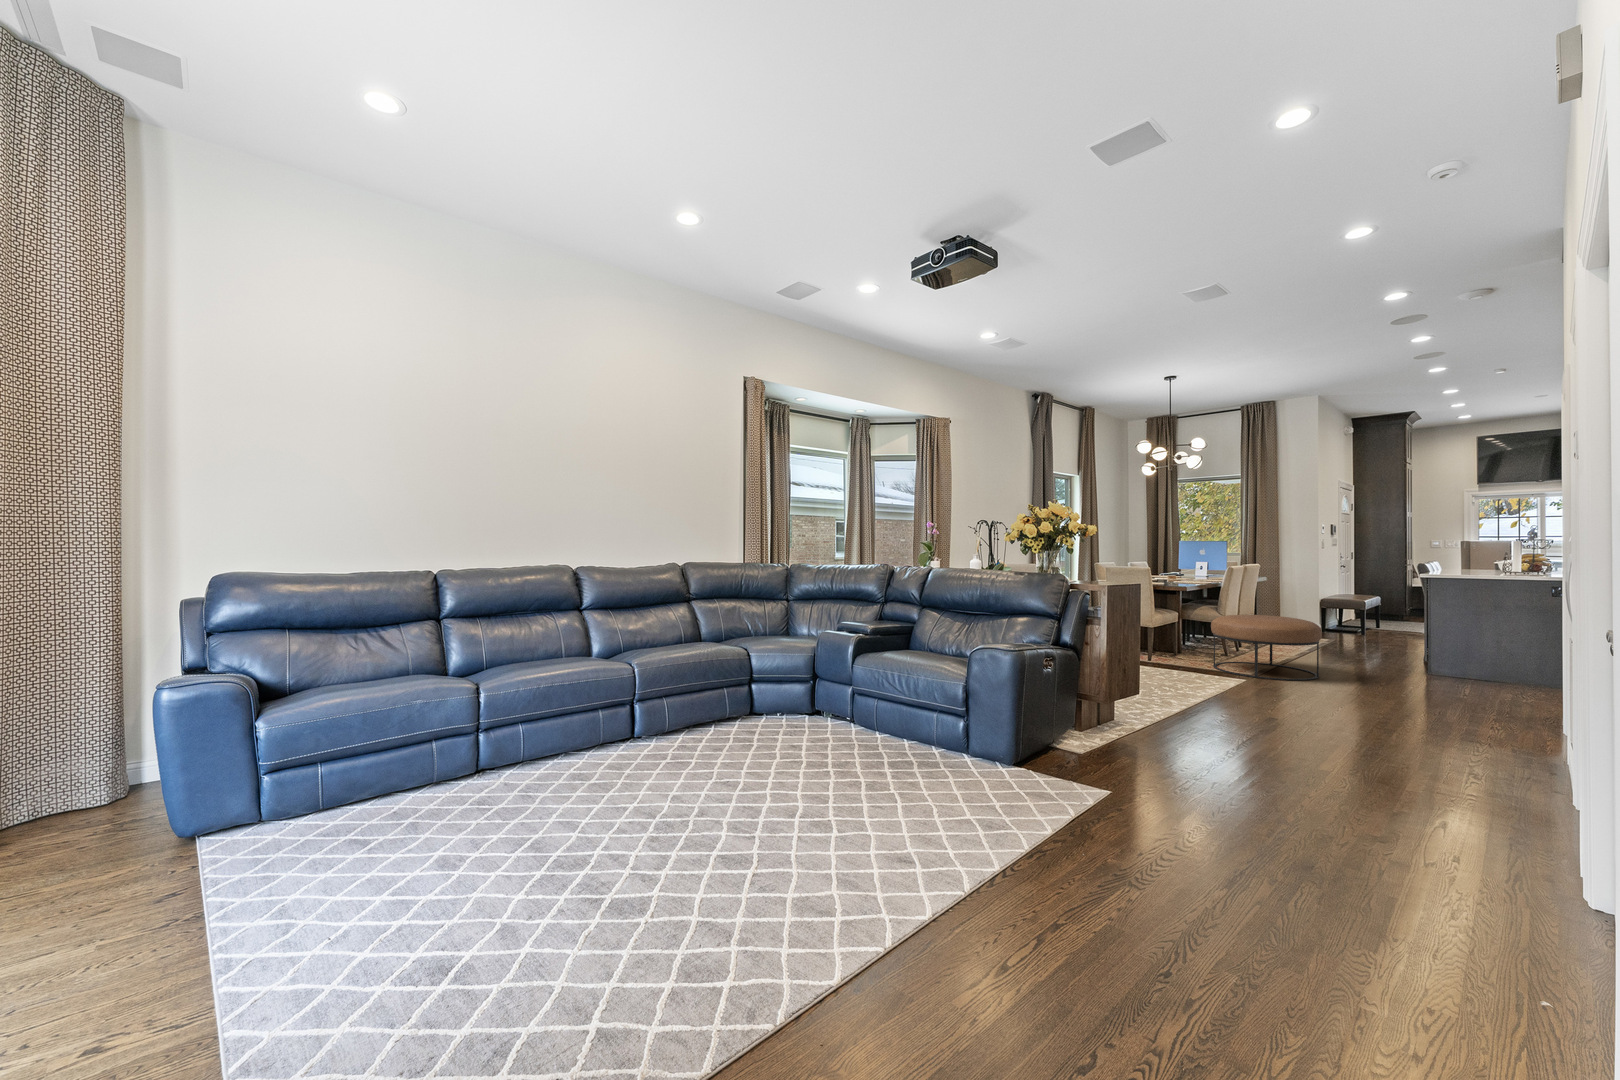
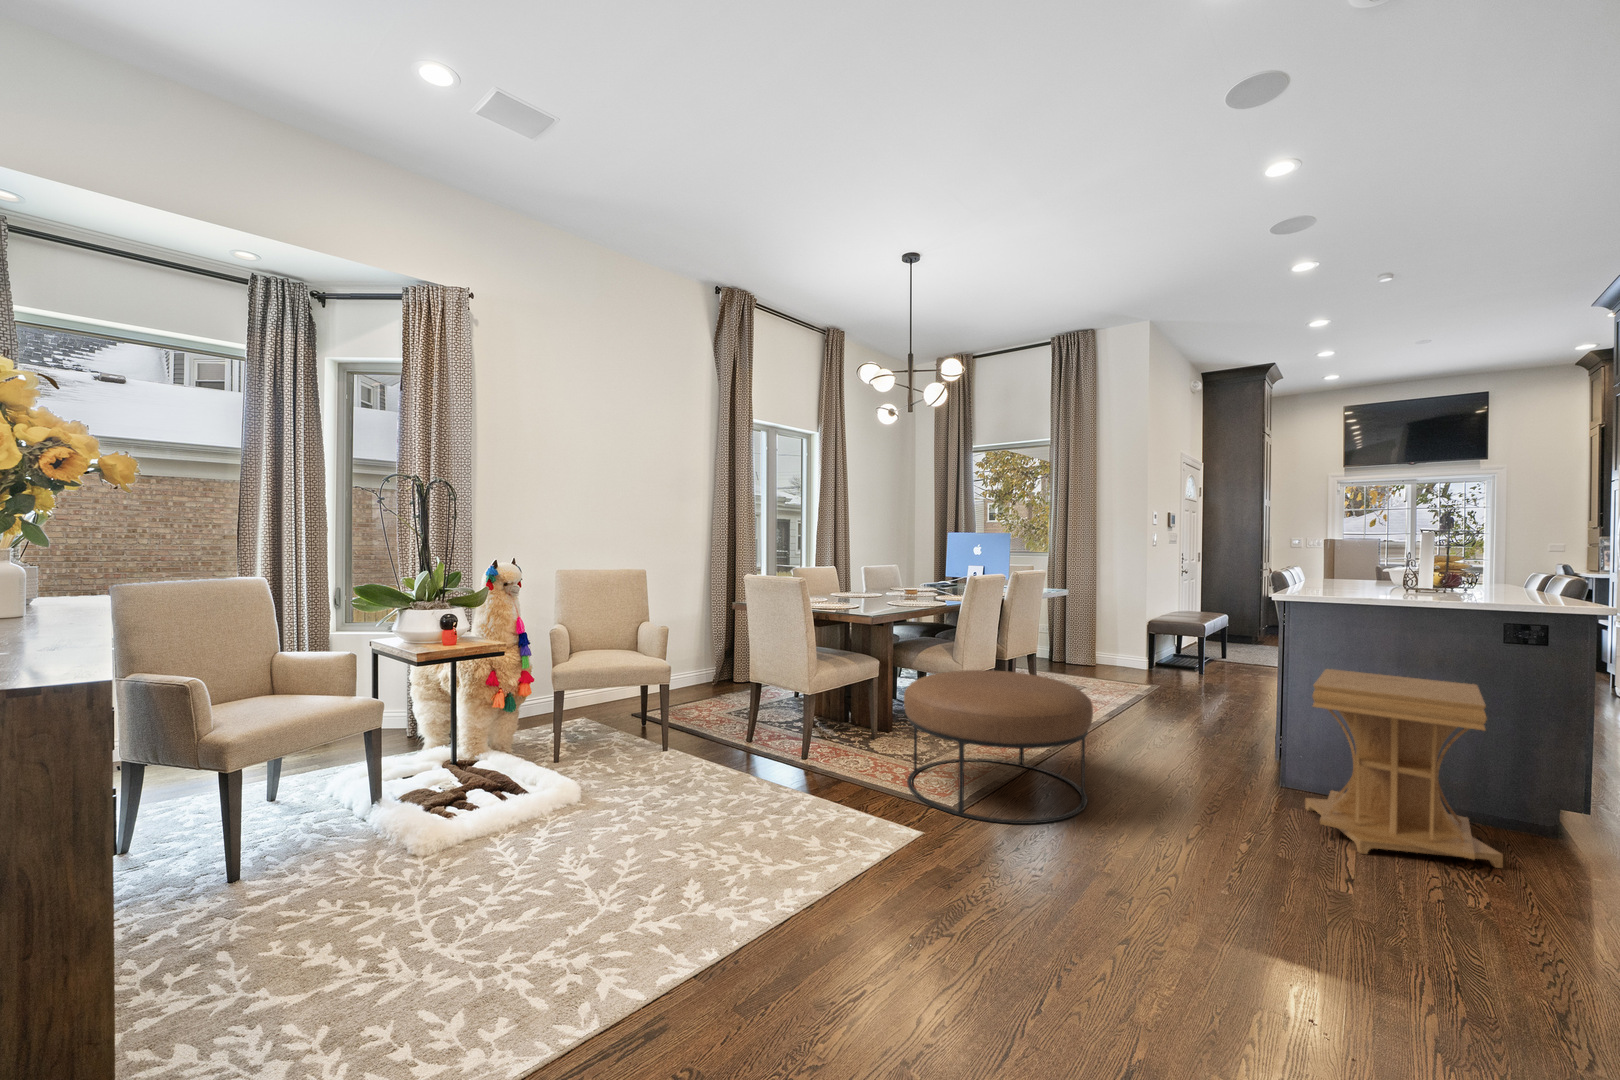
side table: none [1440,612,1544,698] -> present [1305,669,1503,868]

